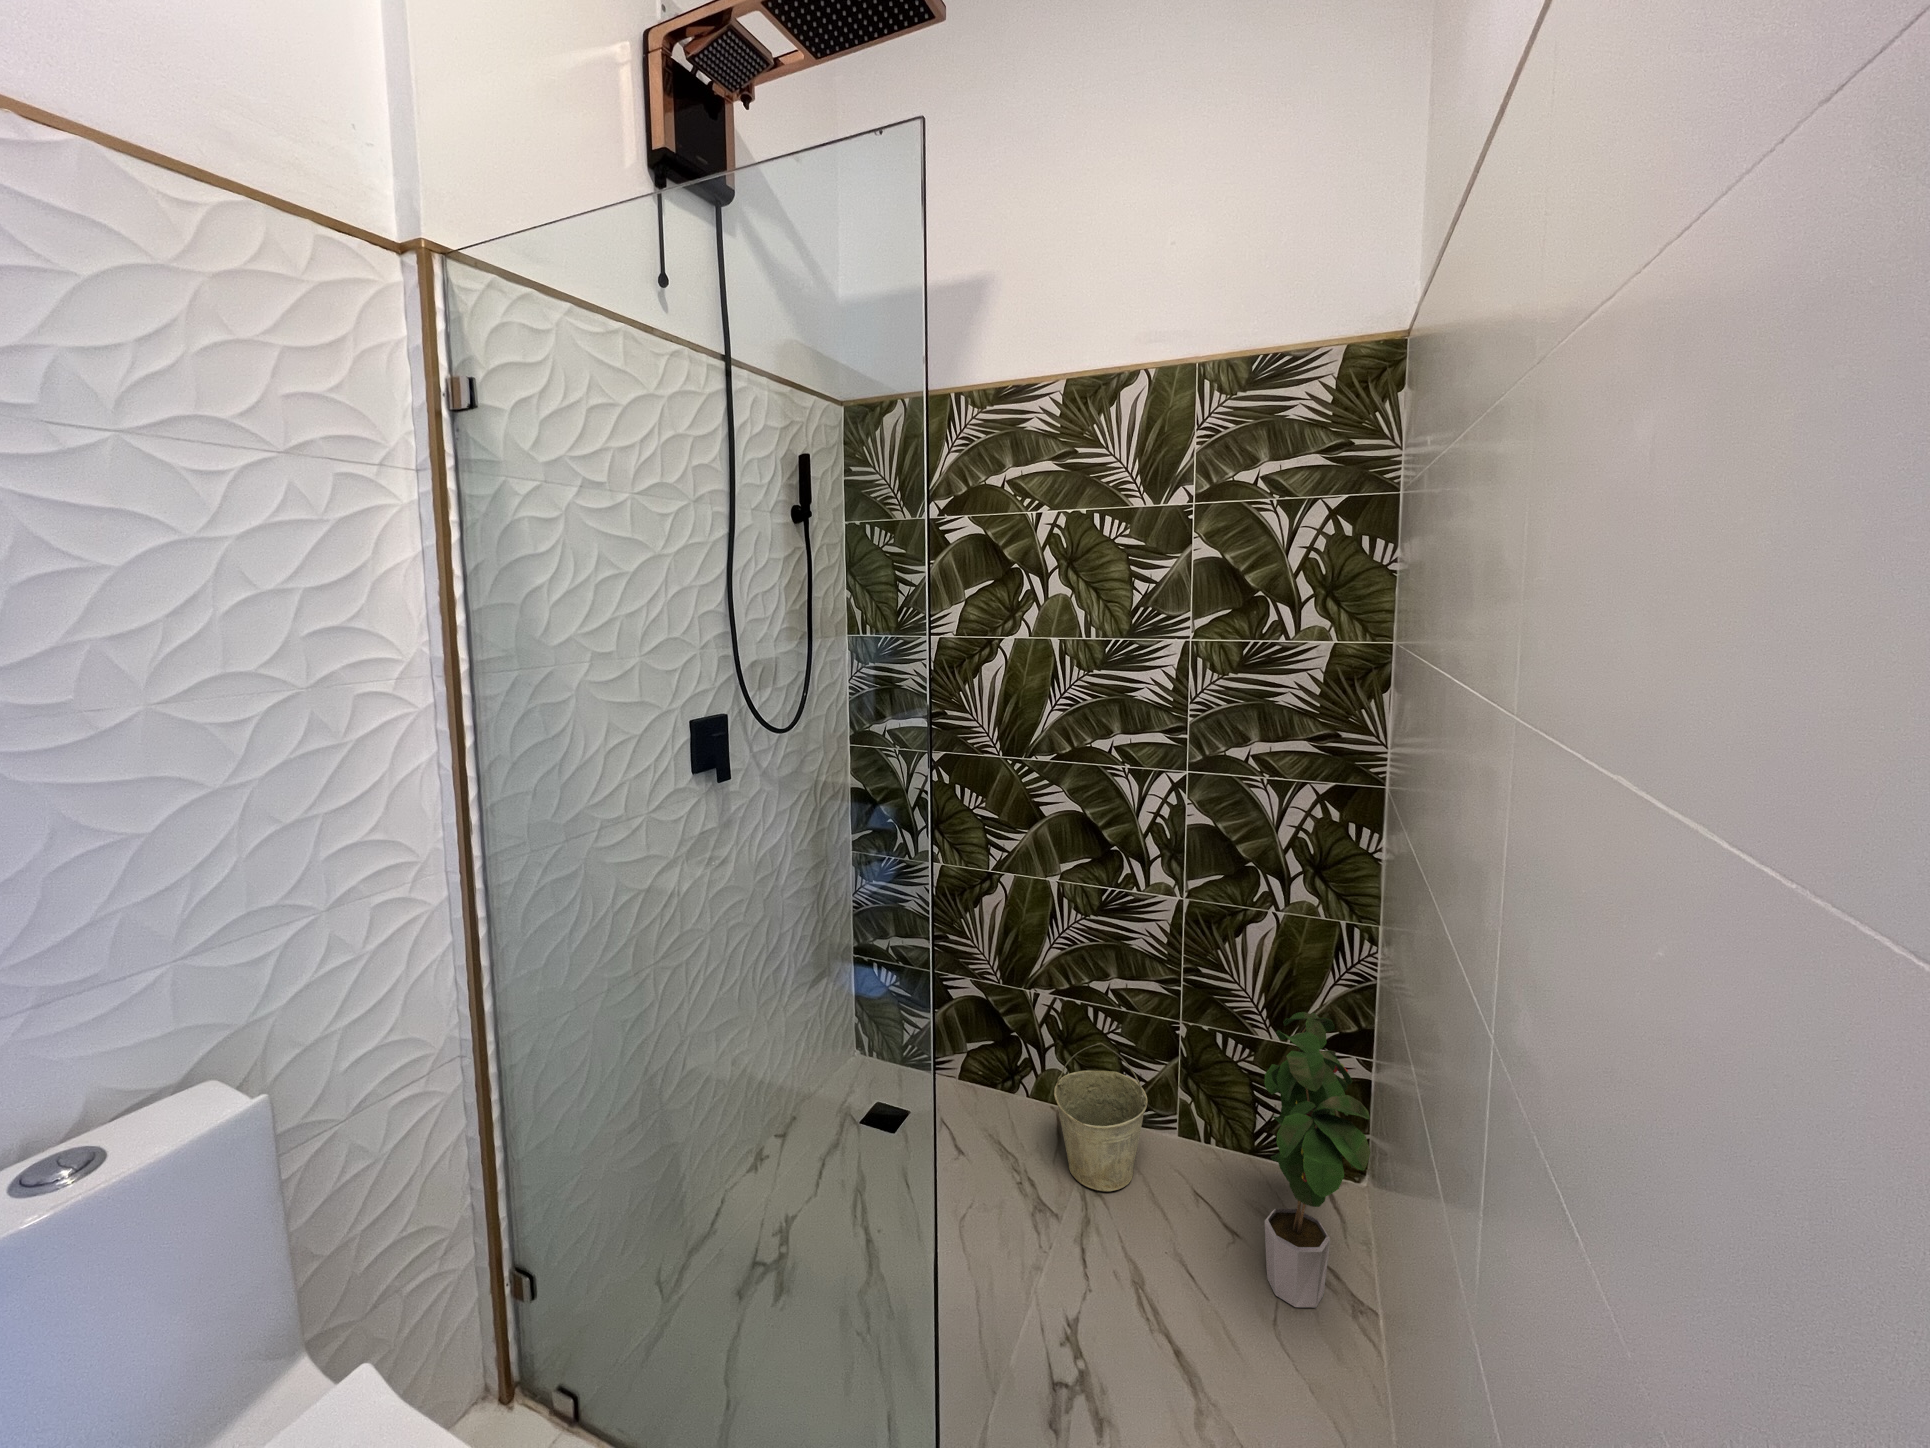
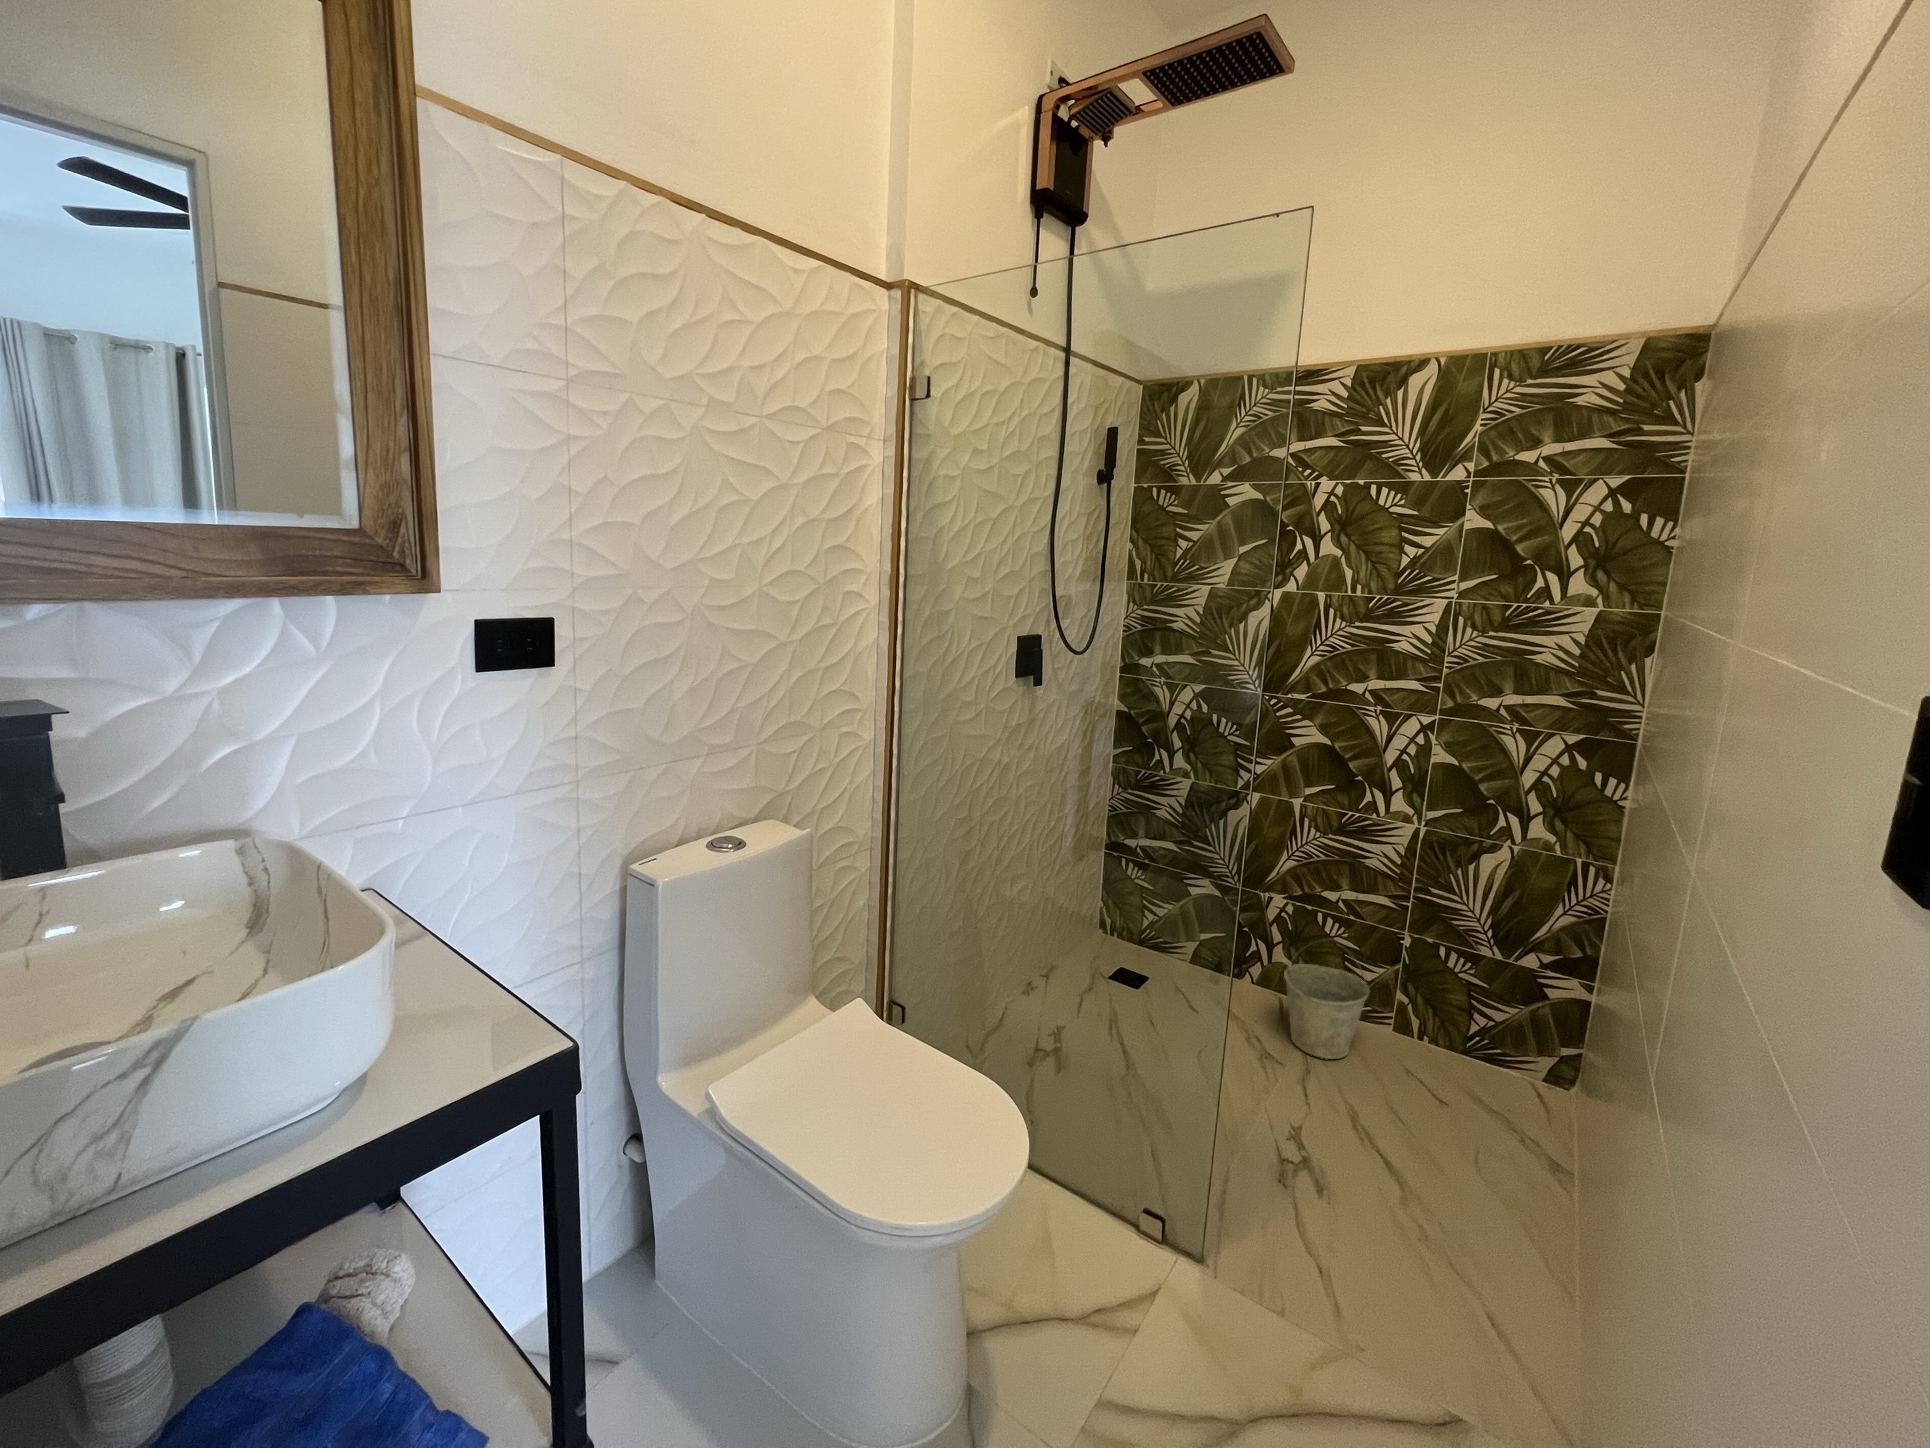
potted plant: present [1264,1012,1370,1307] -> none [1467,926,1577,1161]

